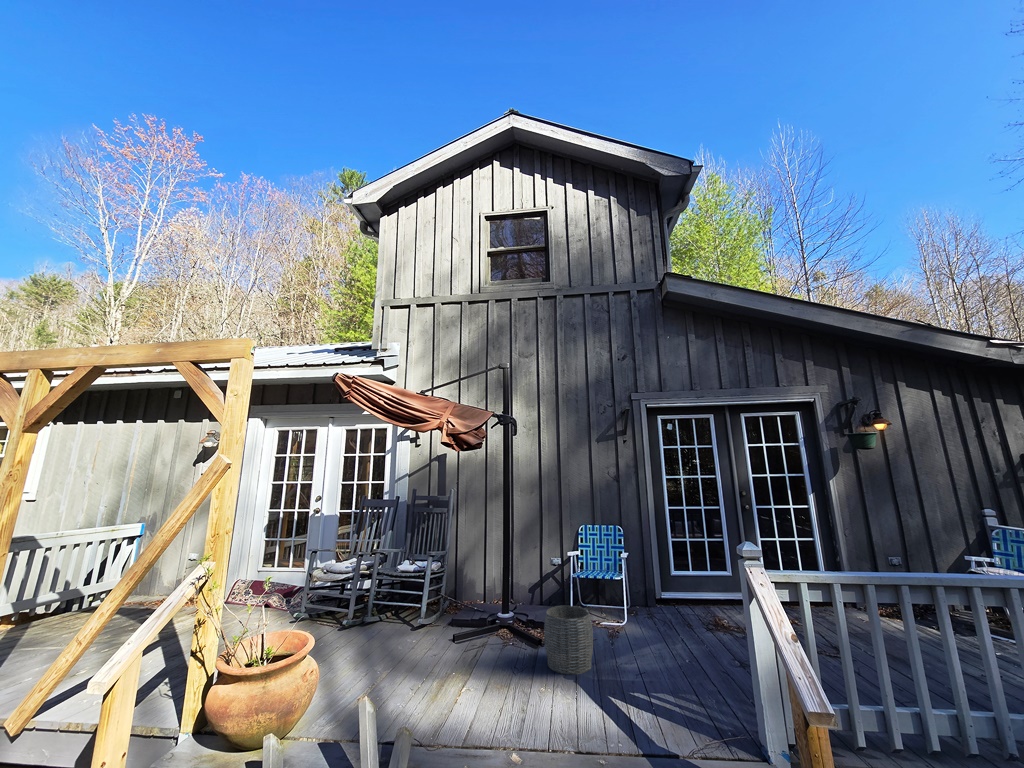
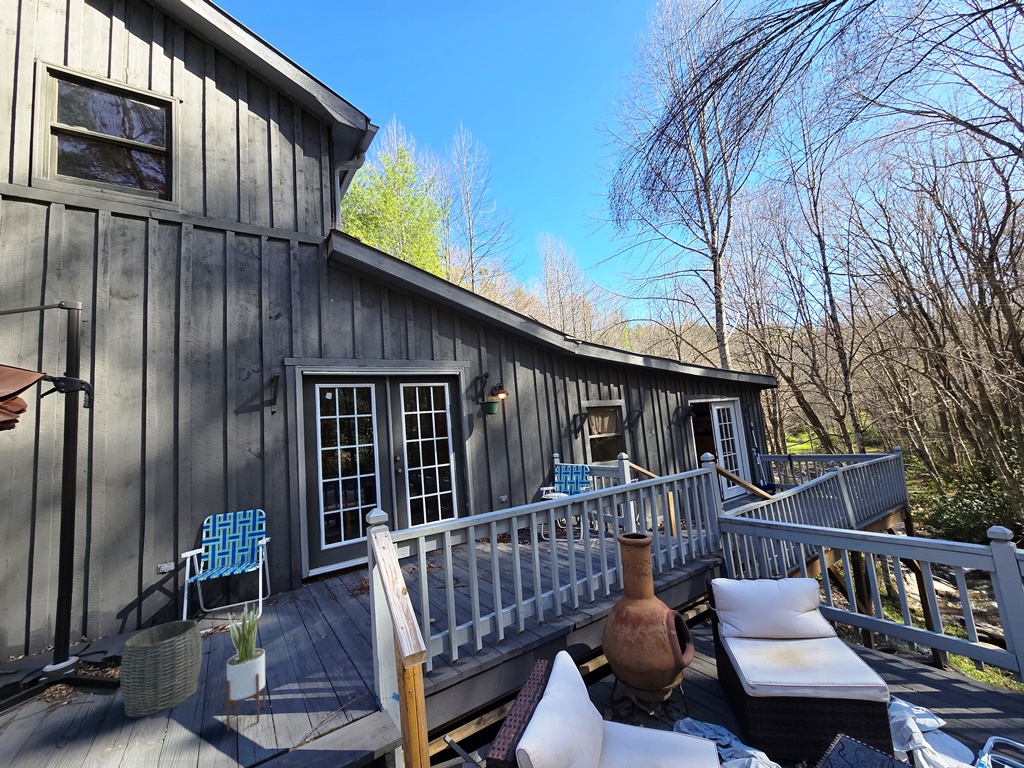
potted plant: none [619,605,649,717] -> present [226,603,265,731]

